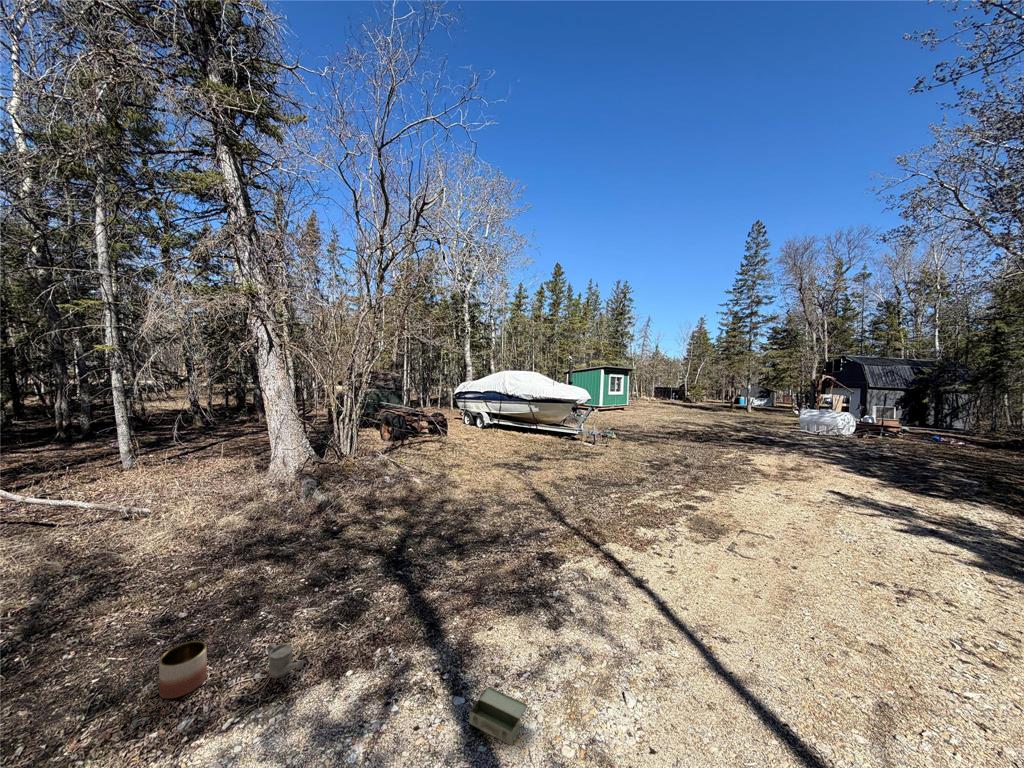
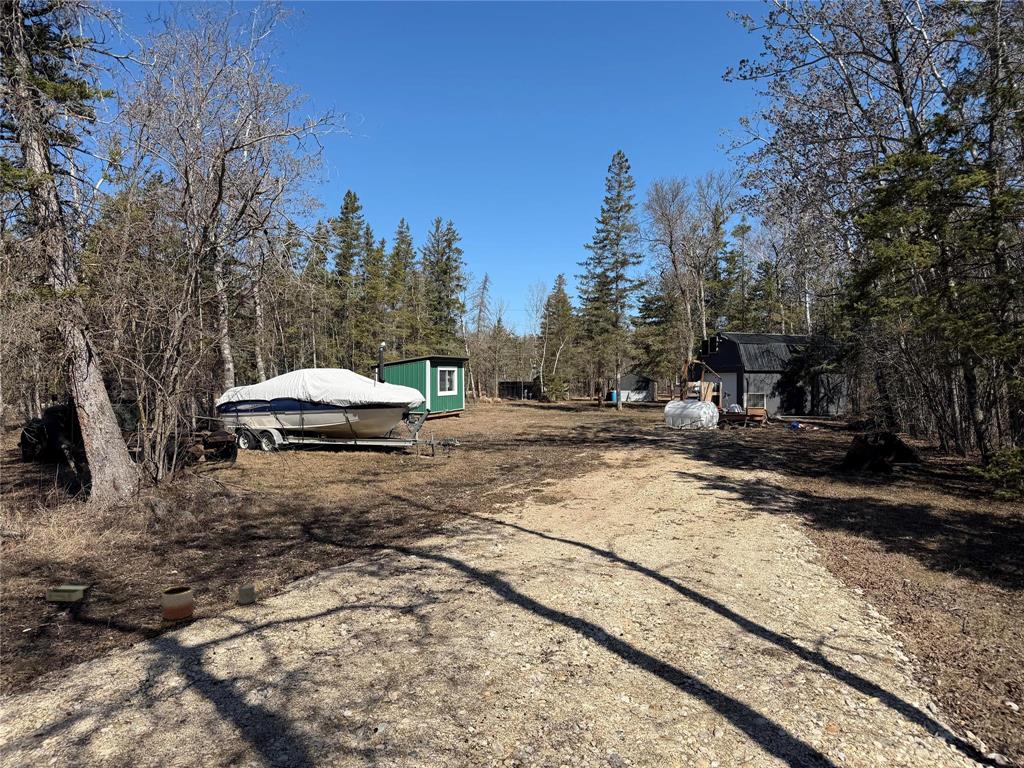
toolbox: present [469,687,527,745] -> present [46,585,90,601]

